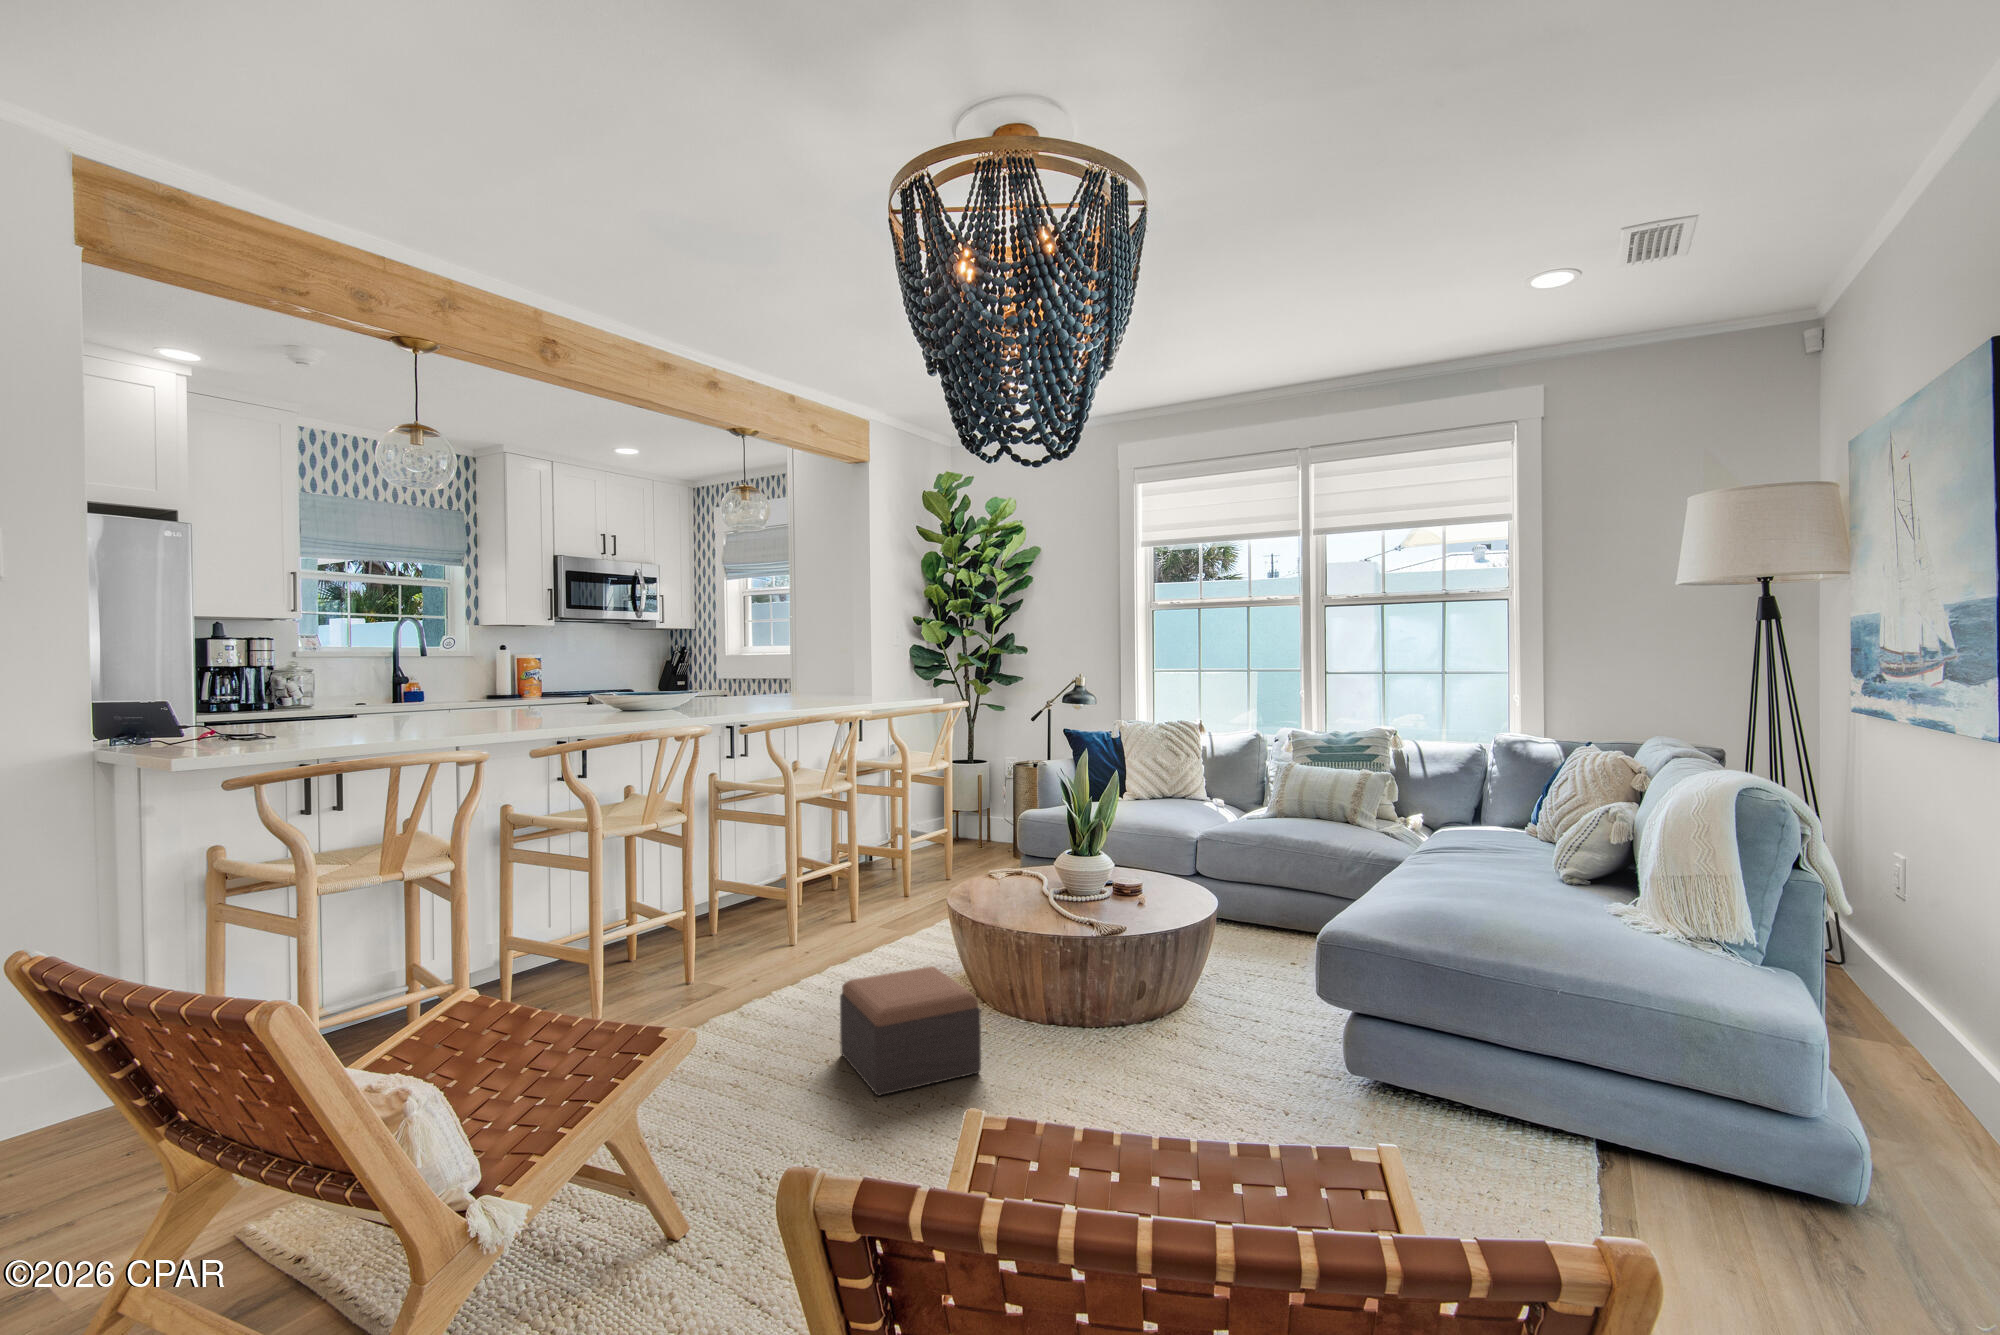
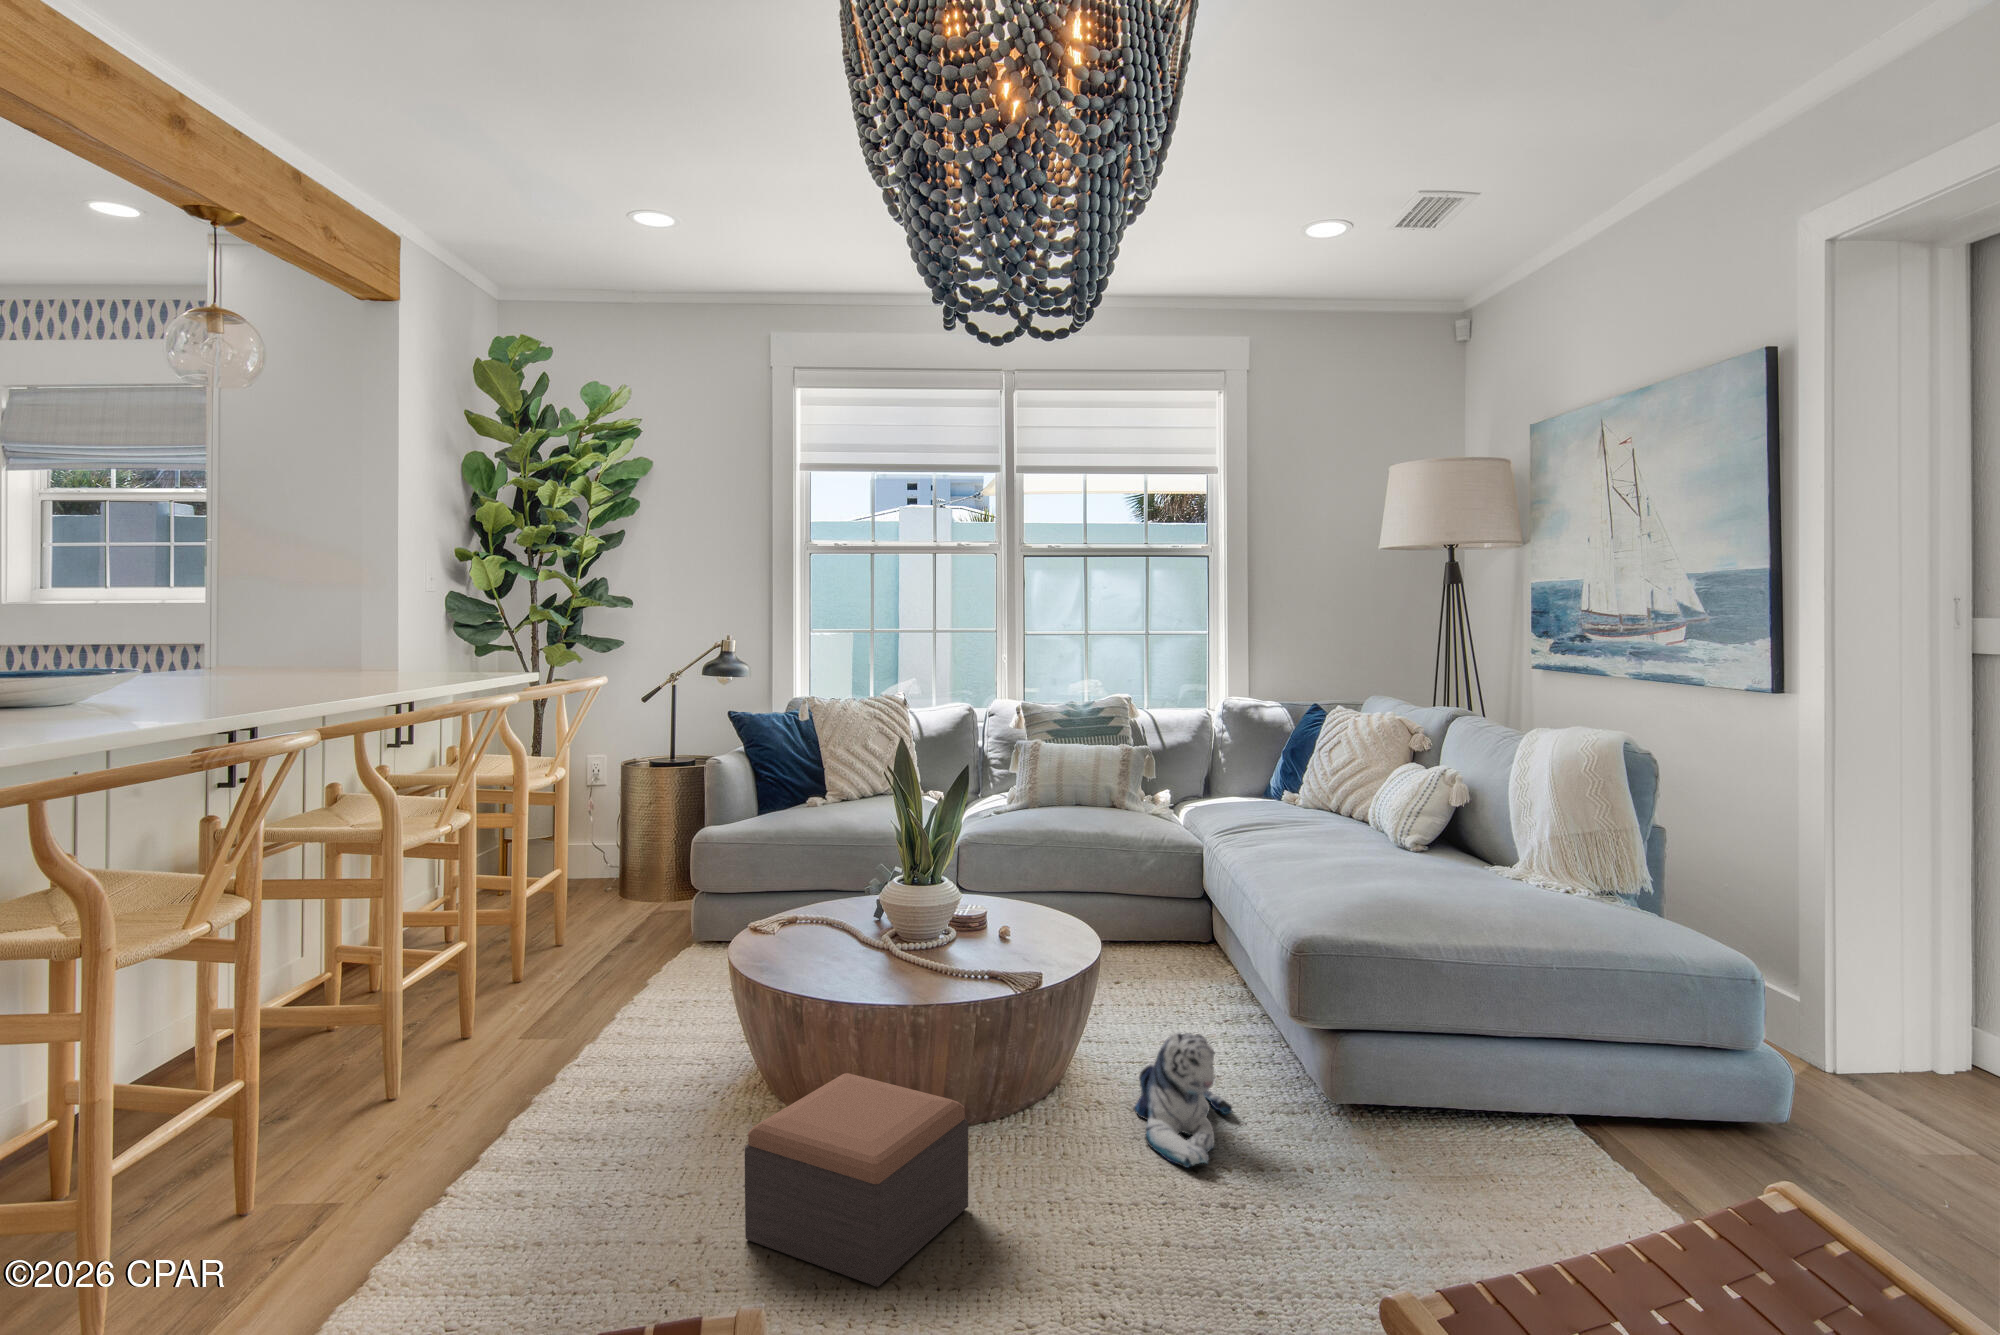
plush toy: none [1149,987,1246,1093] -> present [1134,1033,1232,1168]

